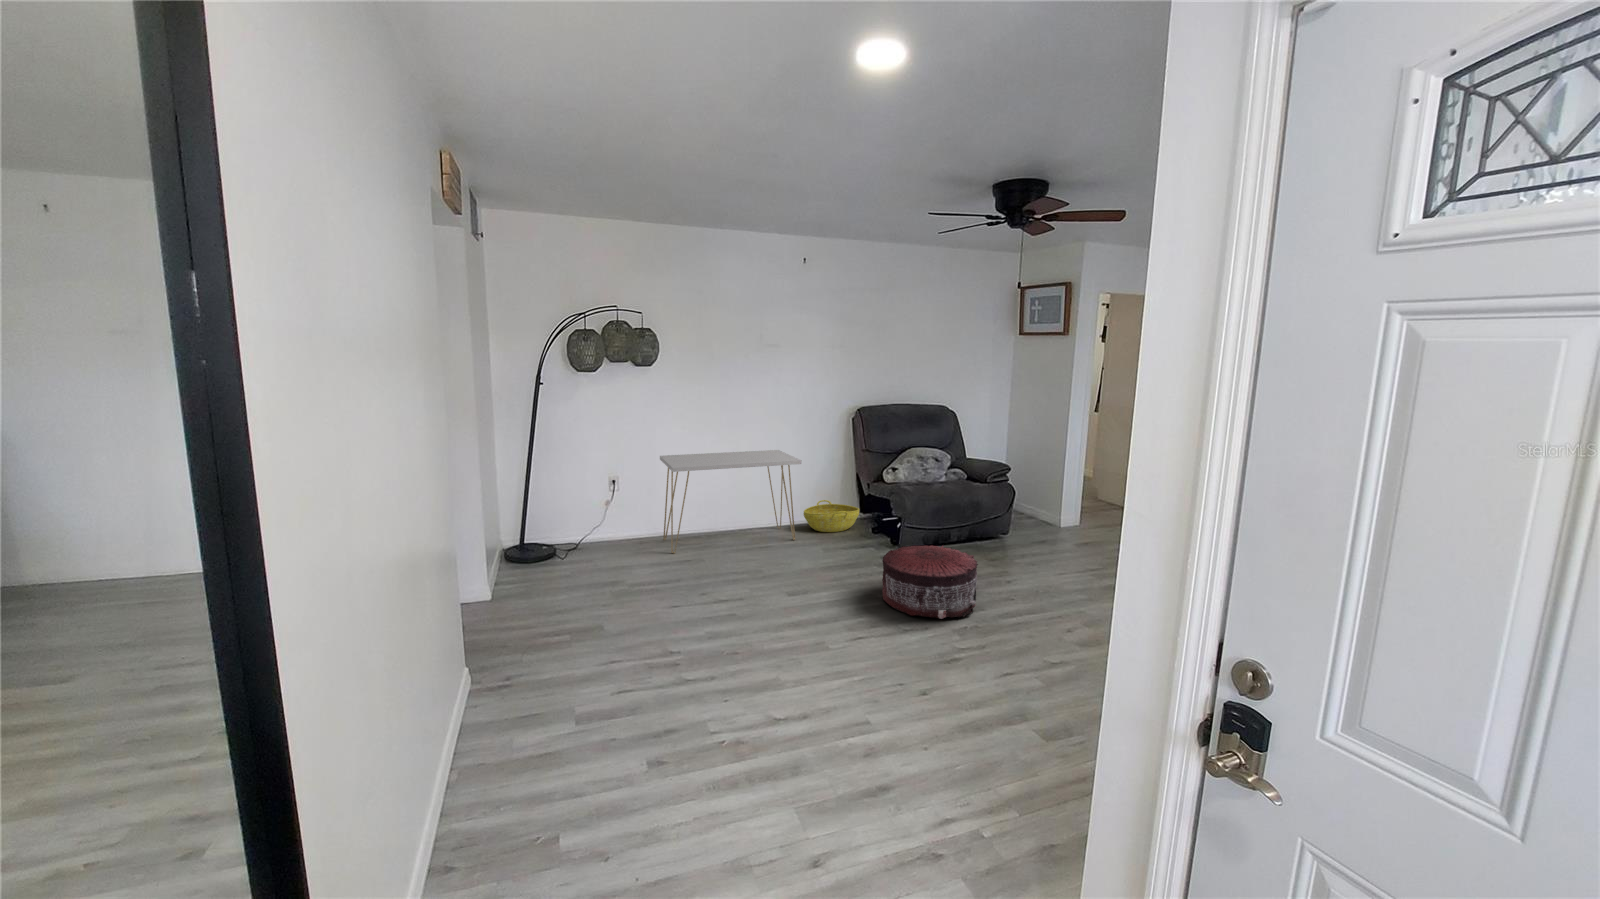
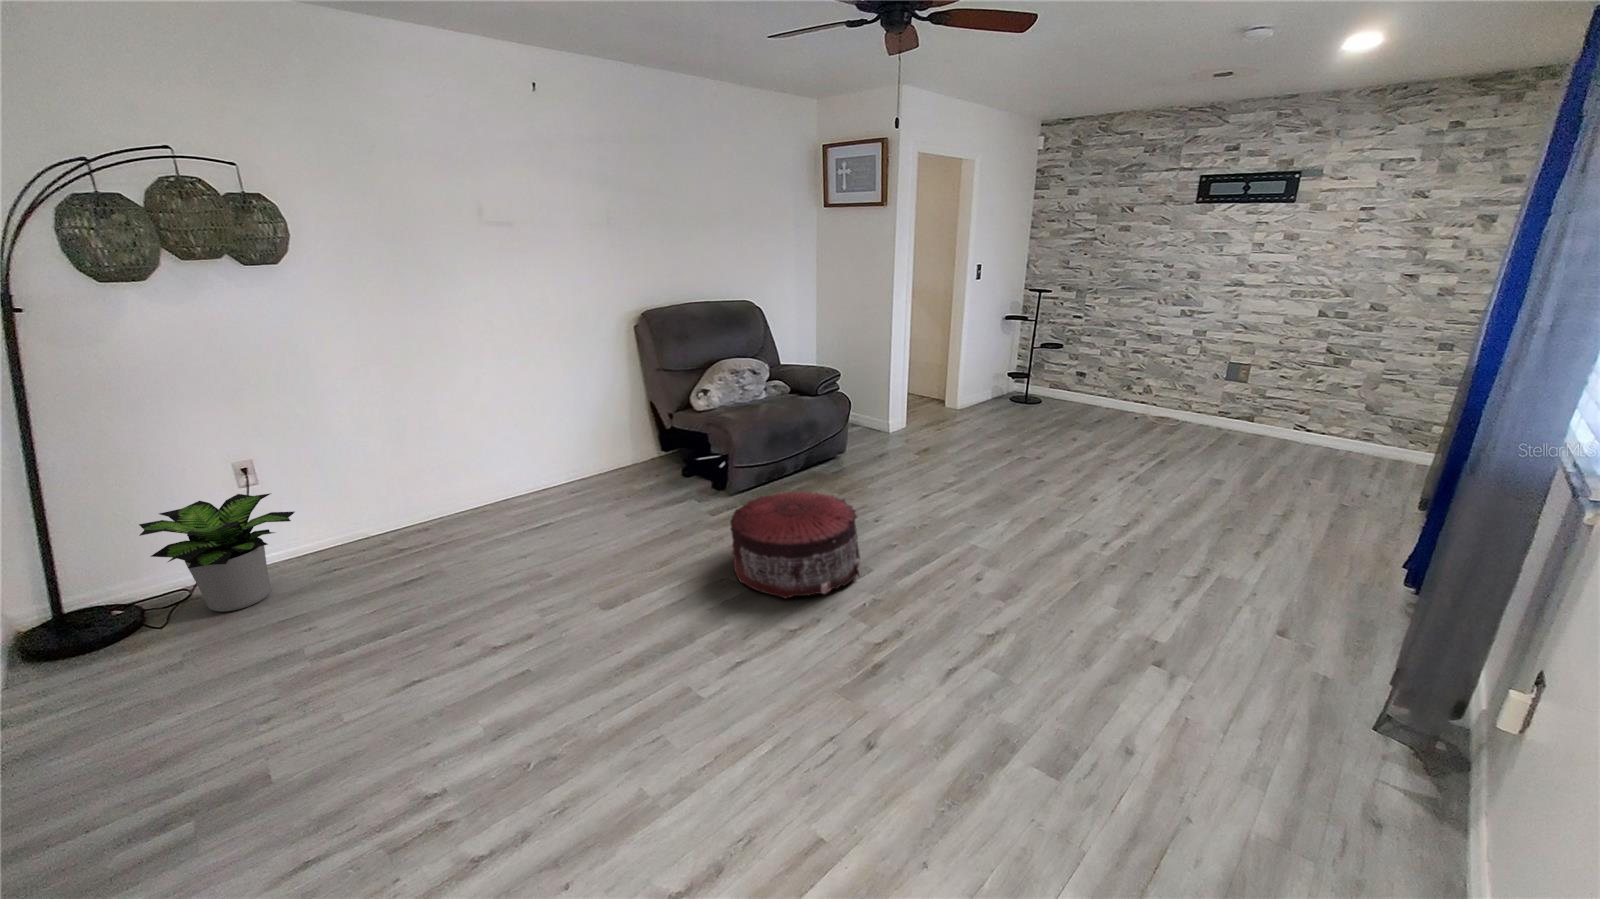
console table: present [660,450,802,554] -> none [330,382,582,568]
potted plant: none [565,494,633,559] -> present [139,494,294,612]
basket: present [804,500,859,532] -> none [586,442,662,487]

